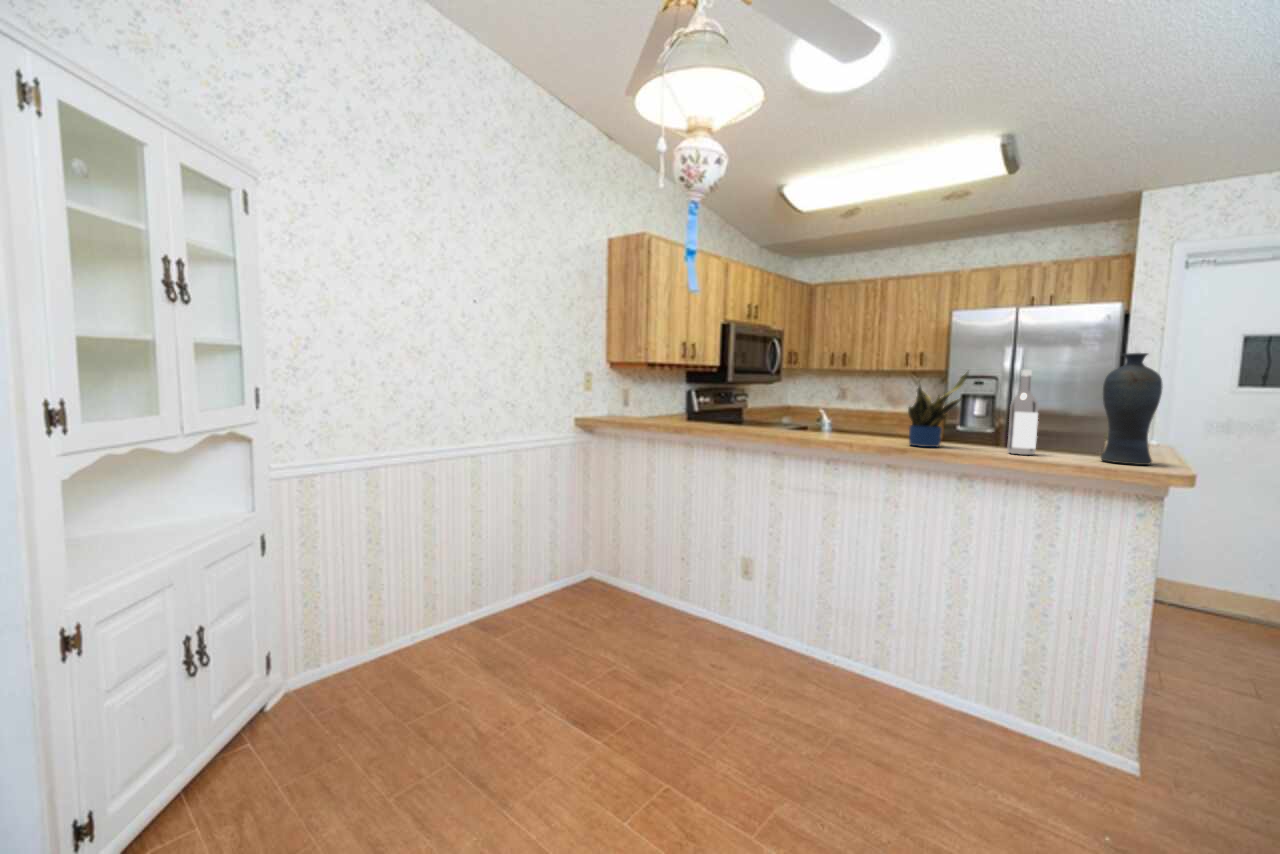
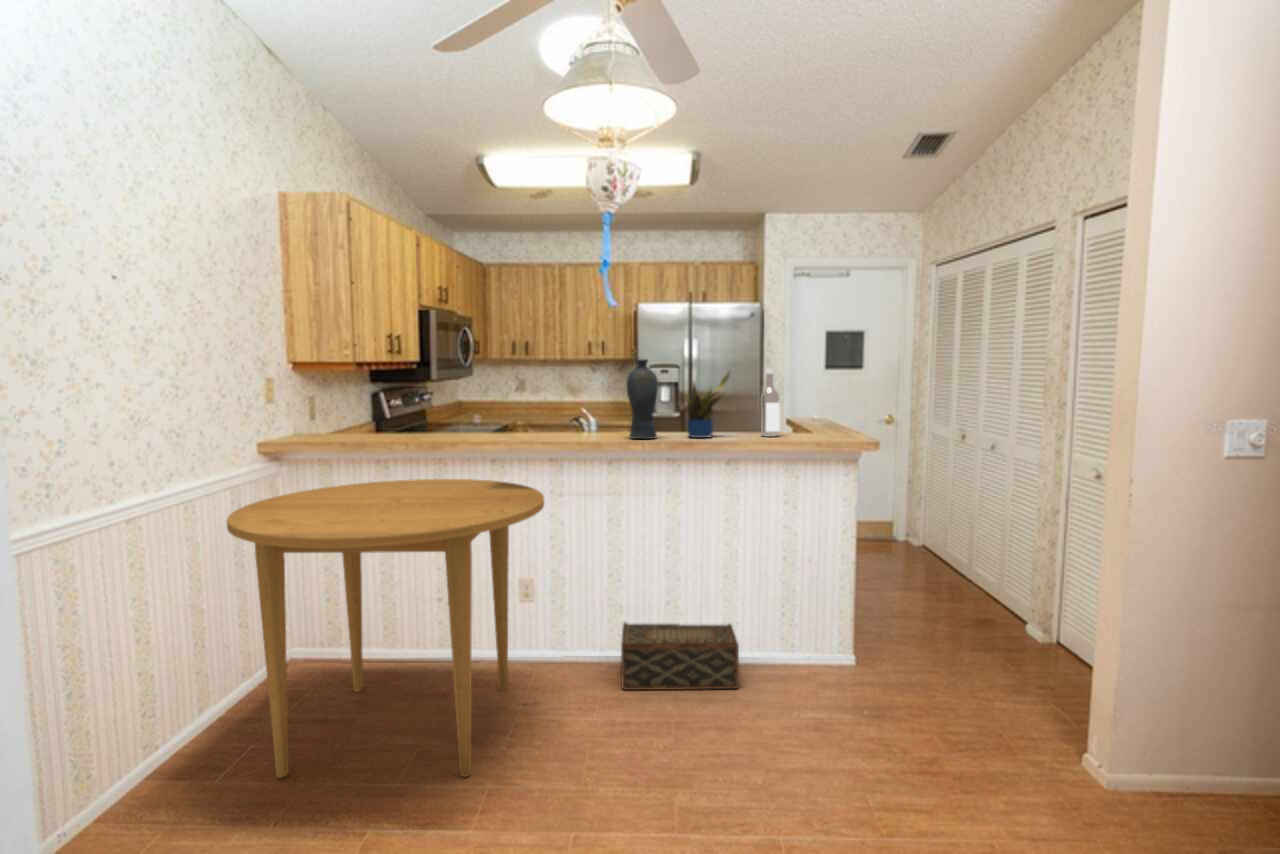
vase: present [1101,353,1163,465] -> present [626,359,658,439]
dining table: none [492,454,734,708] -> present [227,479,544,777]
woven basket: none [800,625,950,745] -> present [621,623,739,690]

